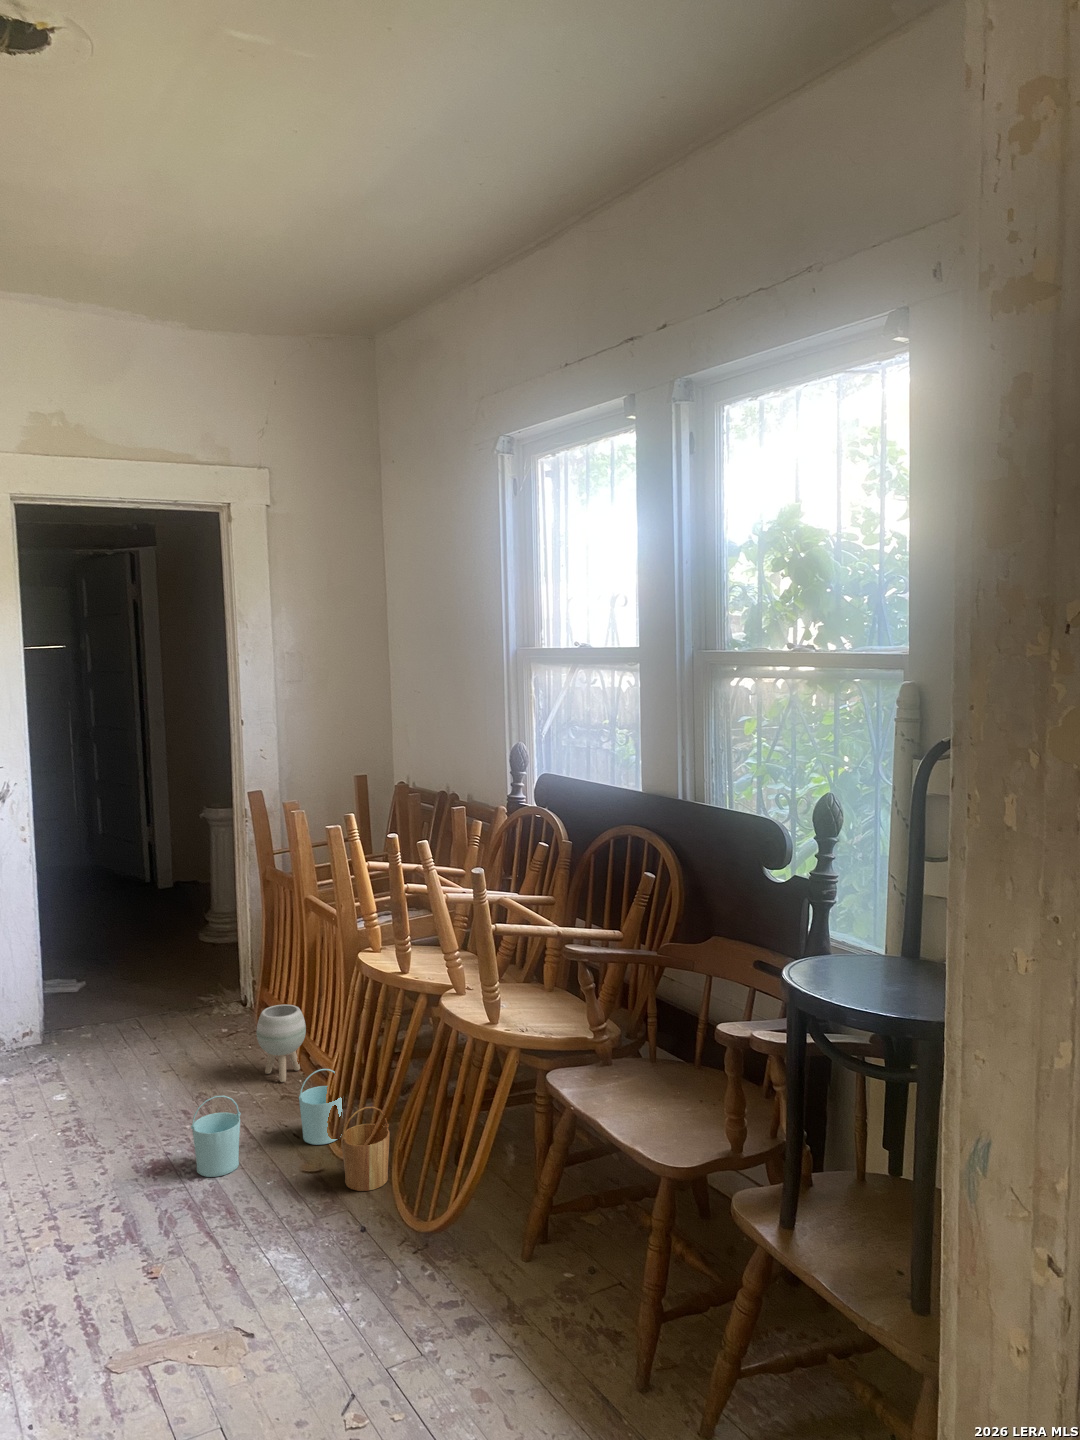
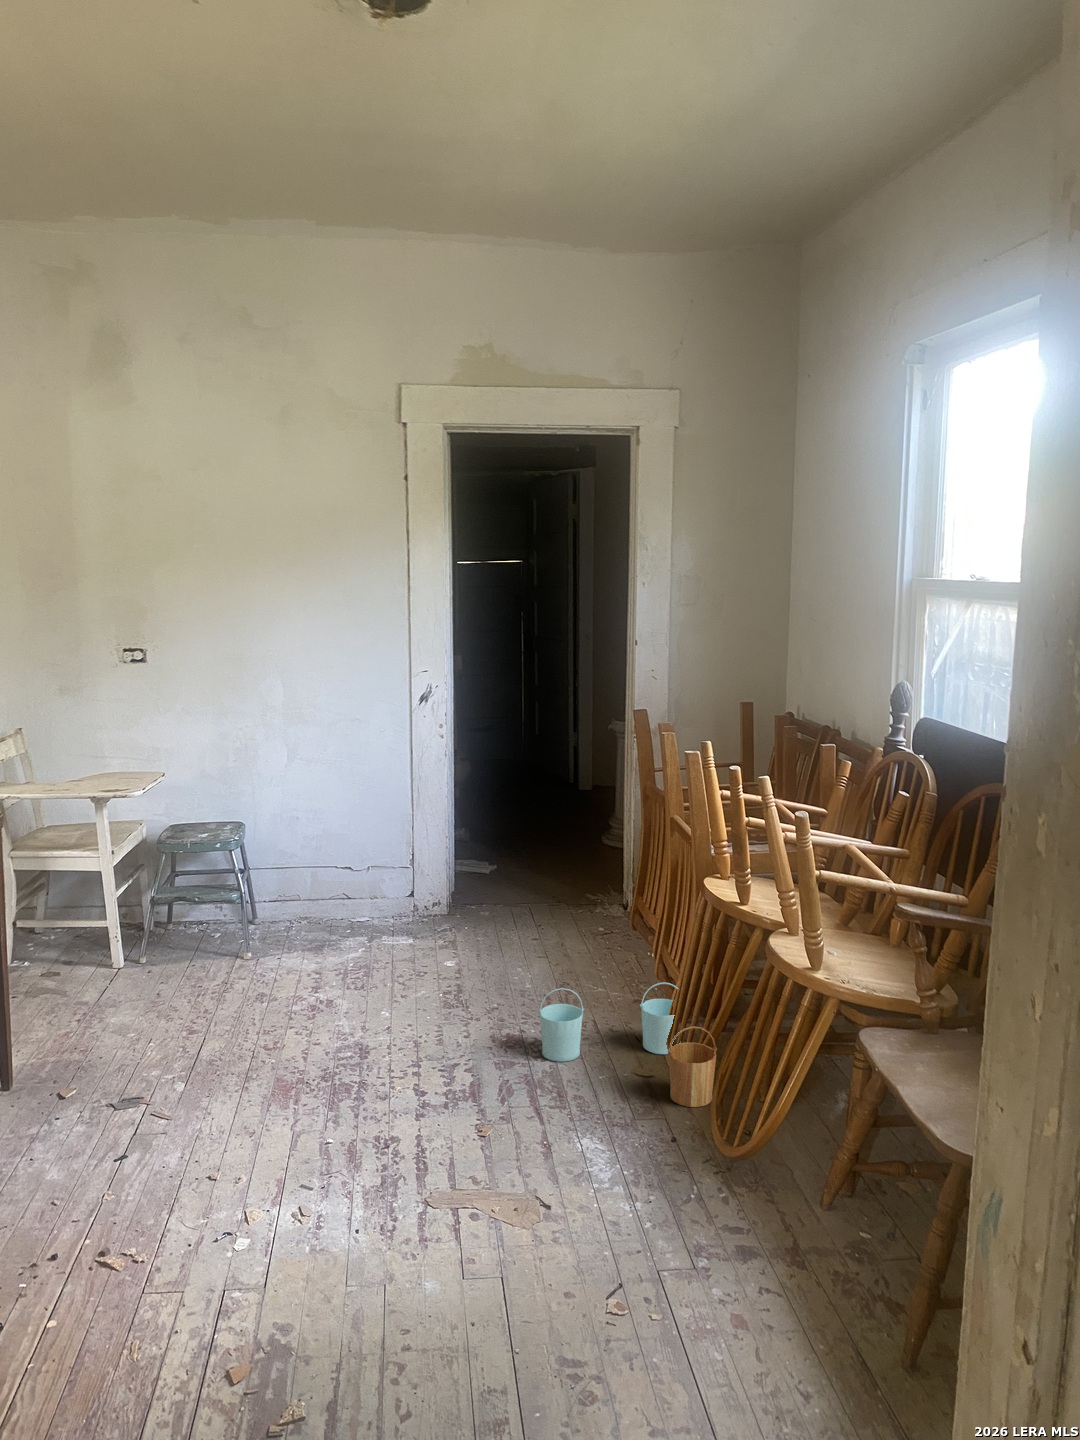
planter: present [257,1004,306,1082] -> none [619,915,665,989]

